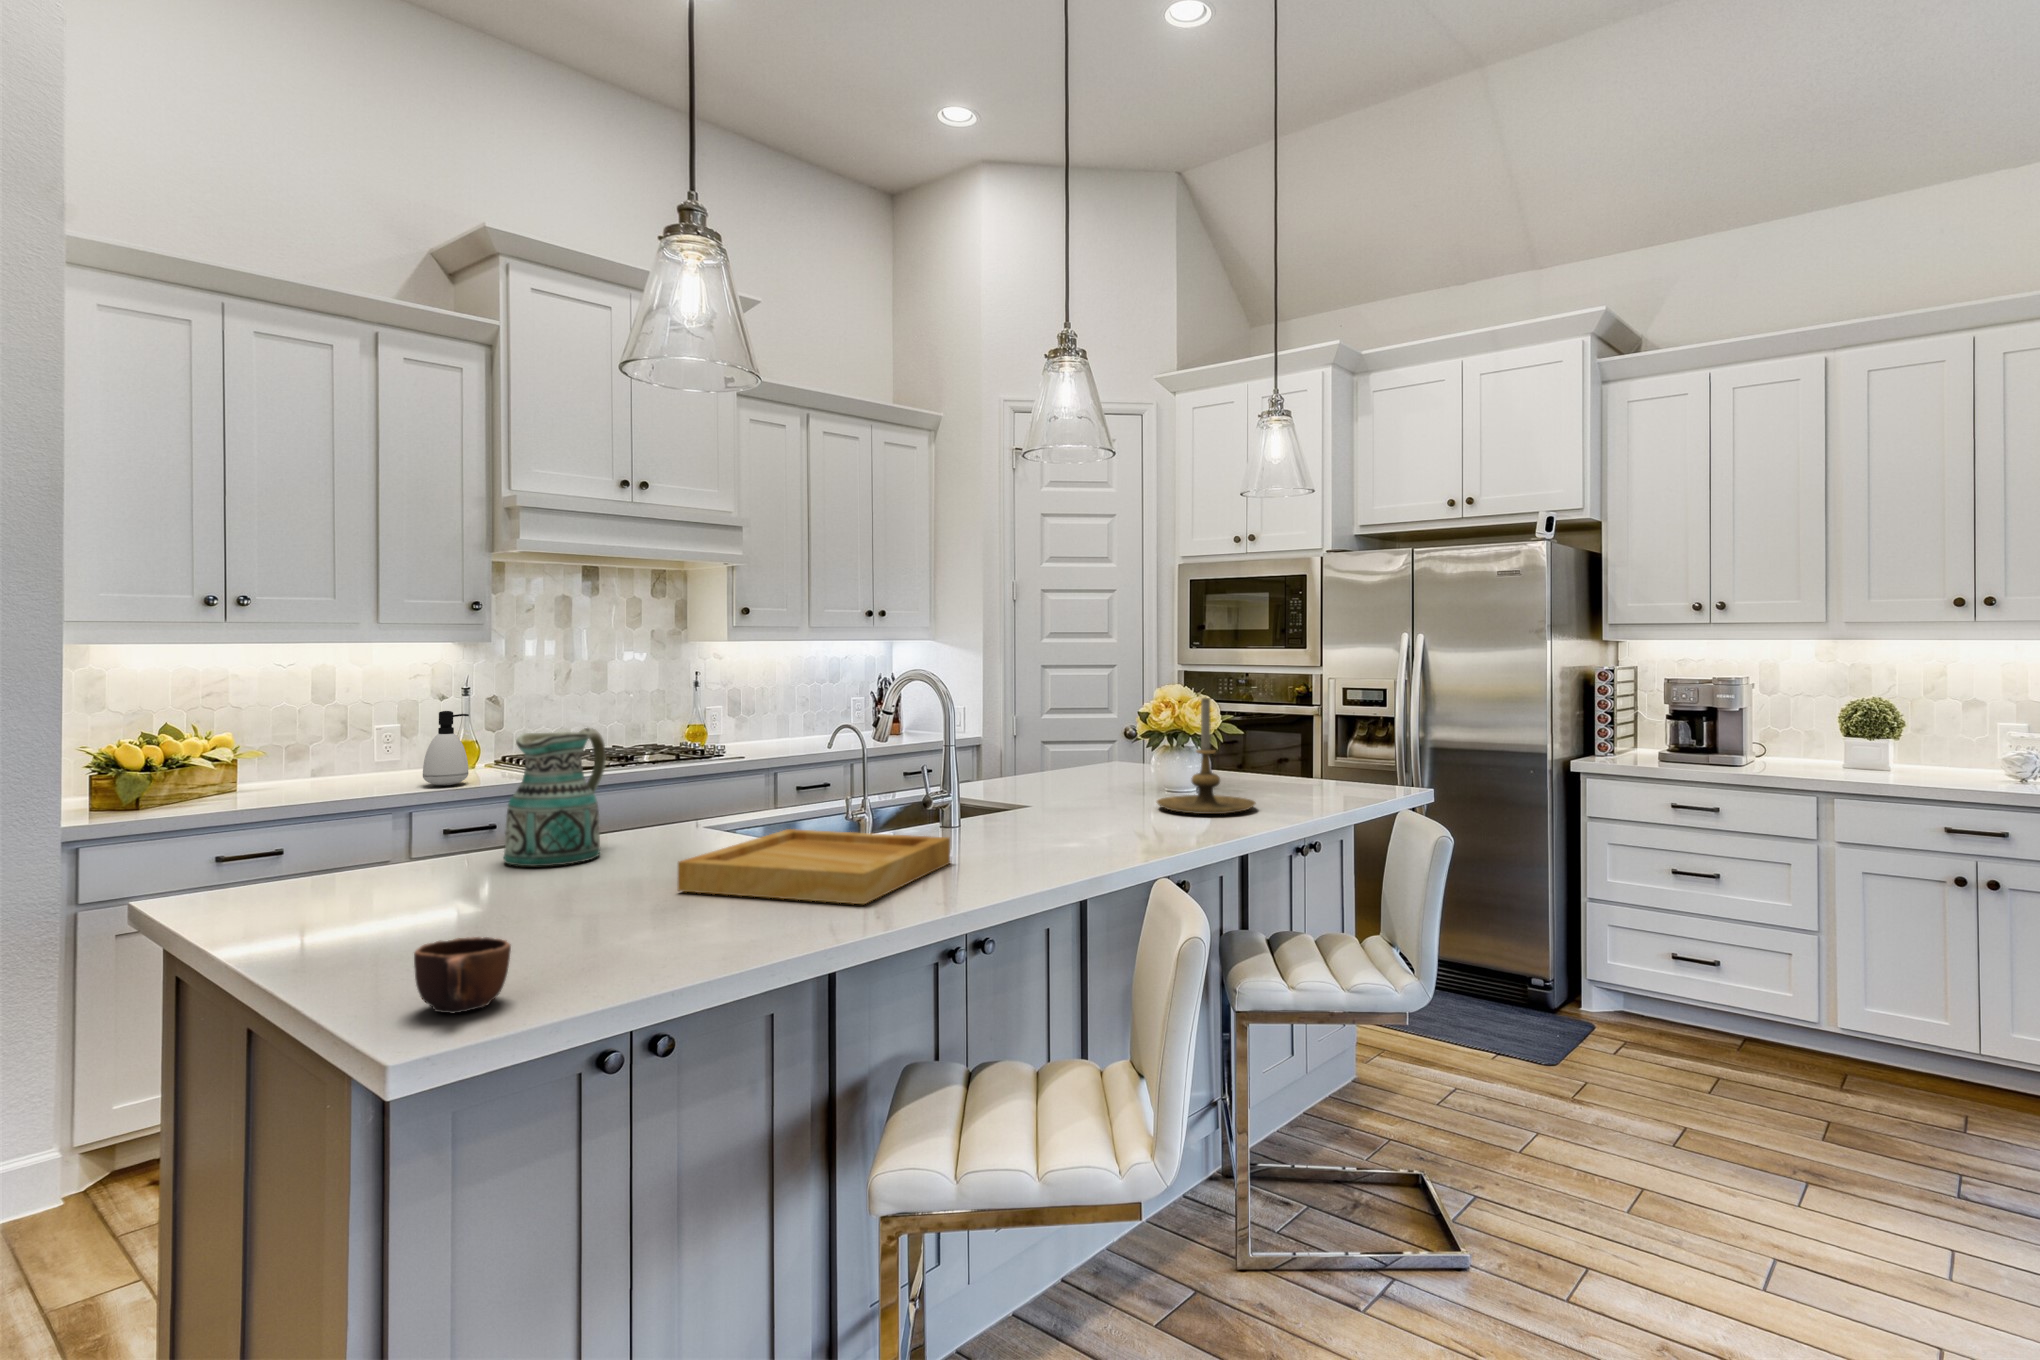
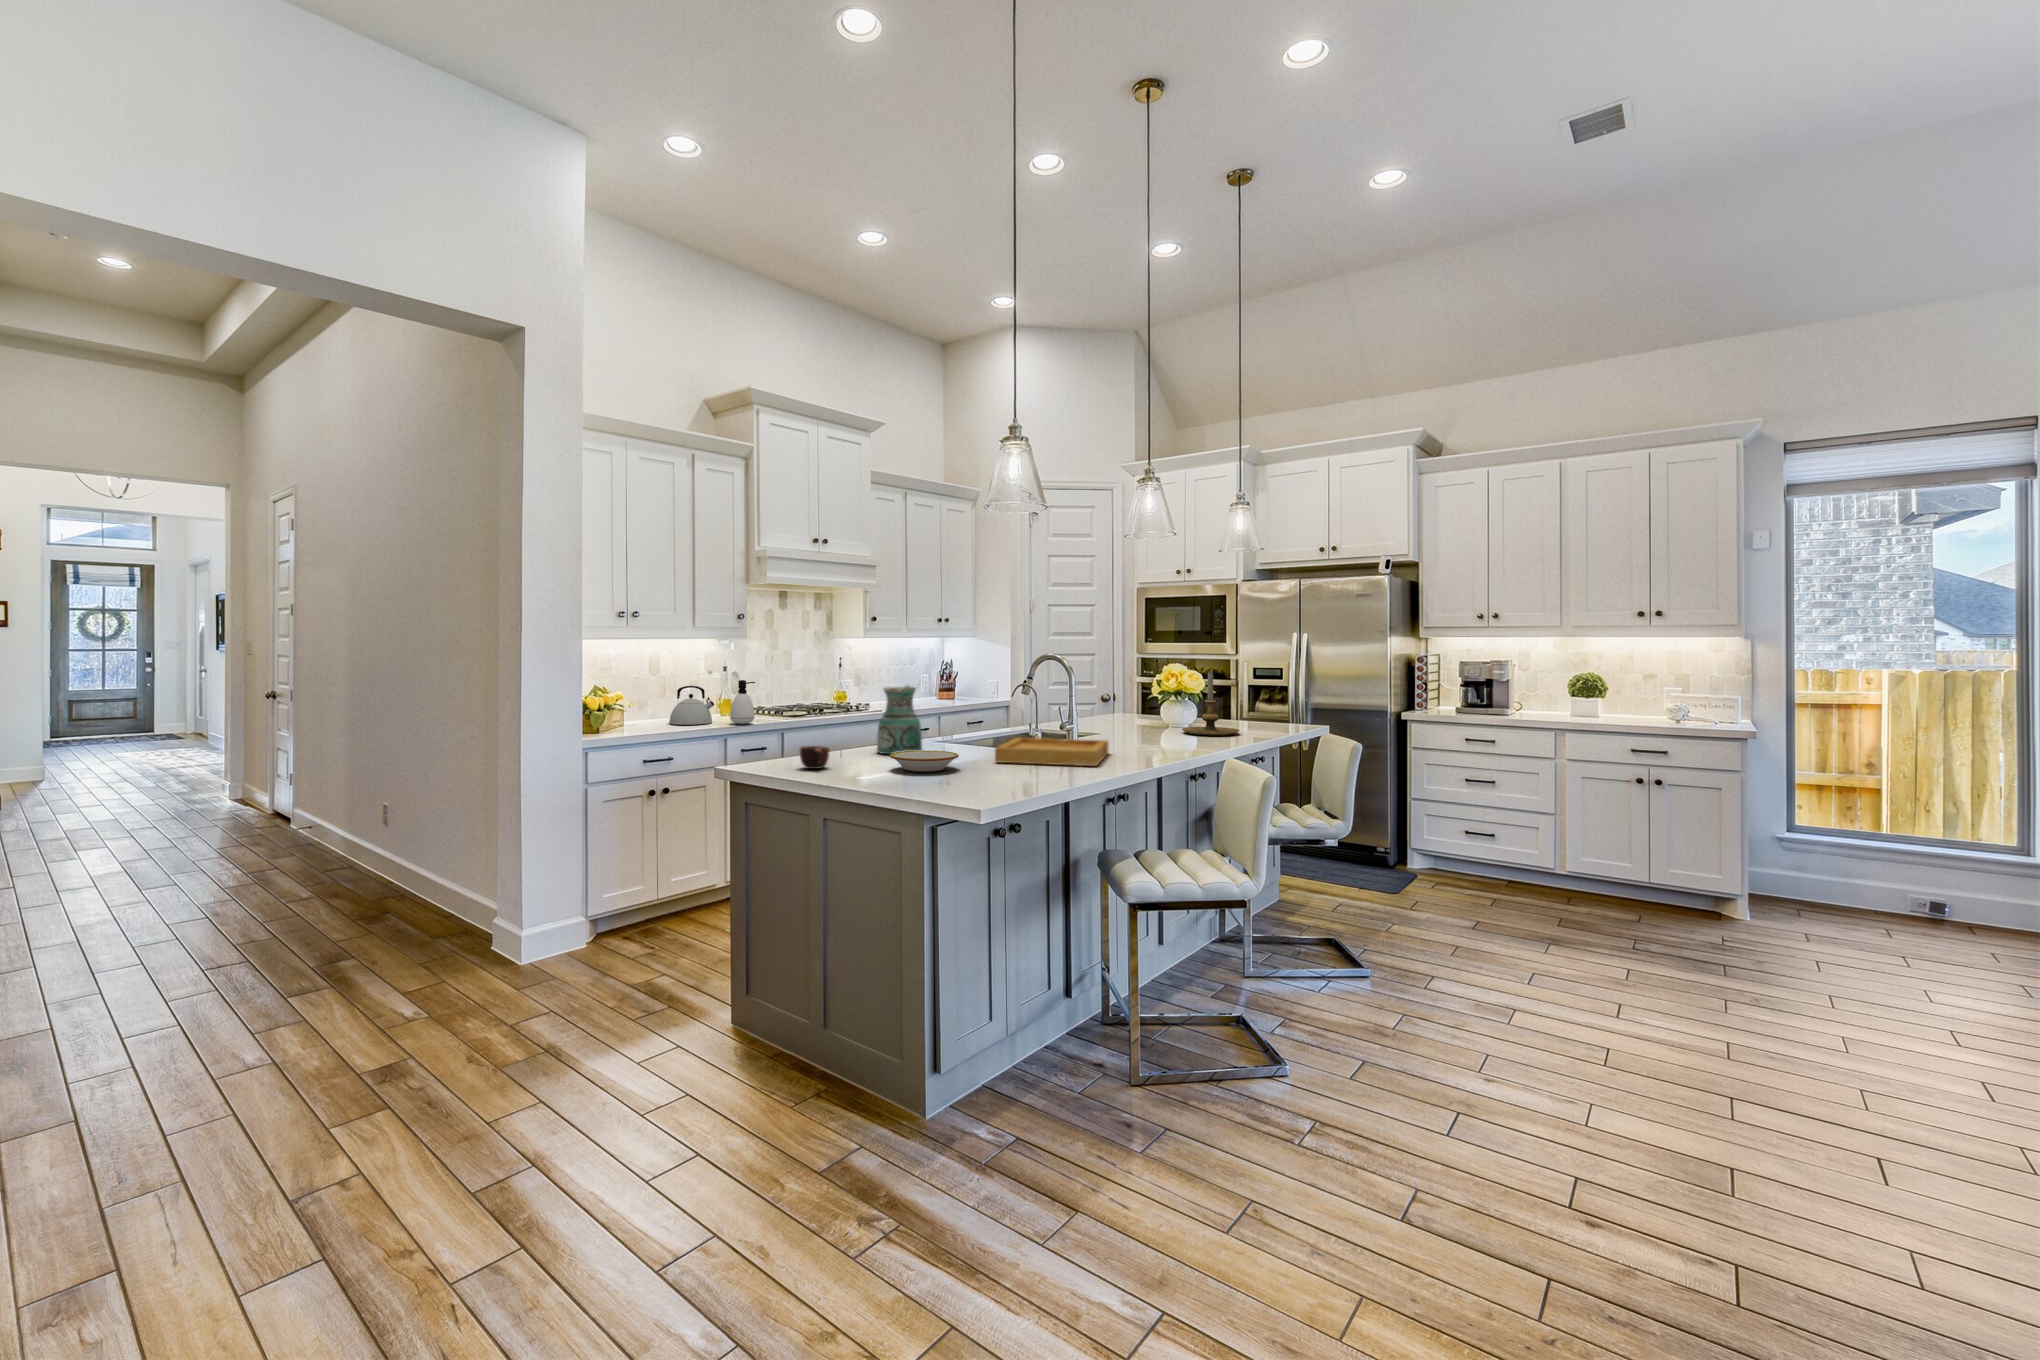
kettle: none [322,720,405,787] -> present [669,686,714,725]
bowl: none [406,868,571,924] -> present [890,751,959,772]
mug: present [414,937,511,1014] -> present [800,746,829,769]

